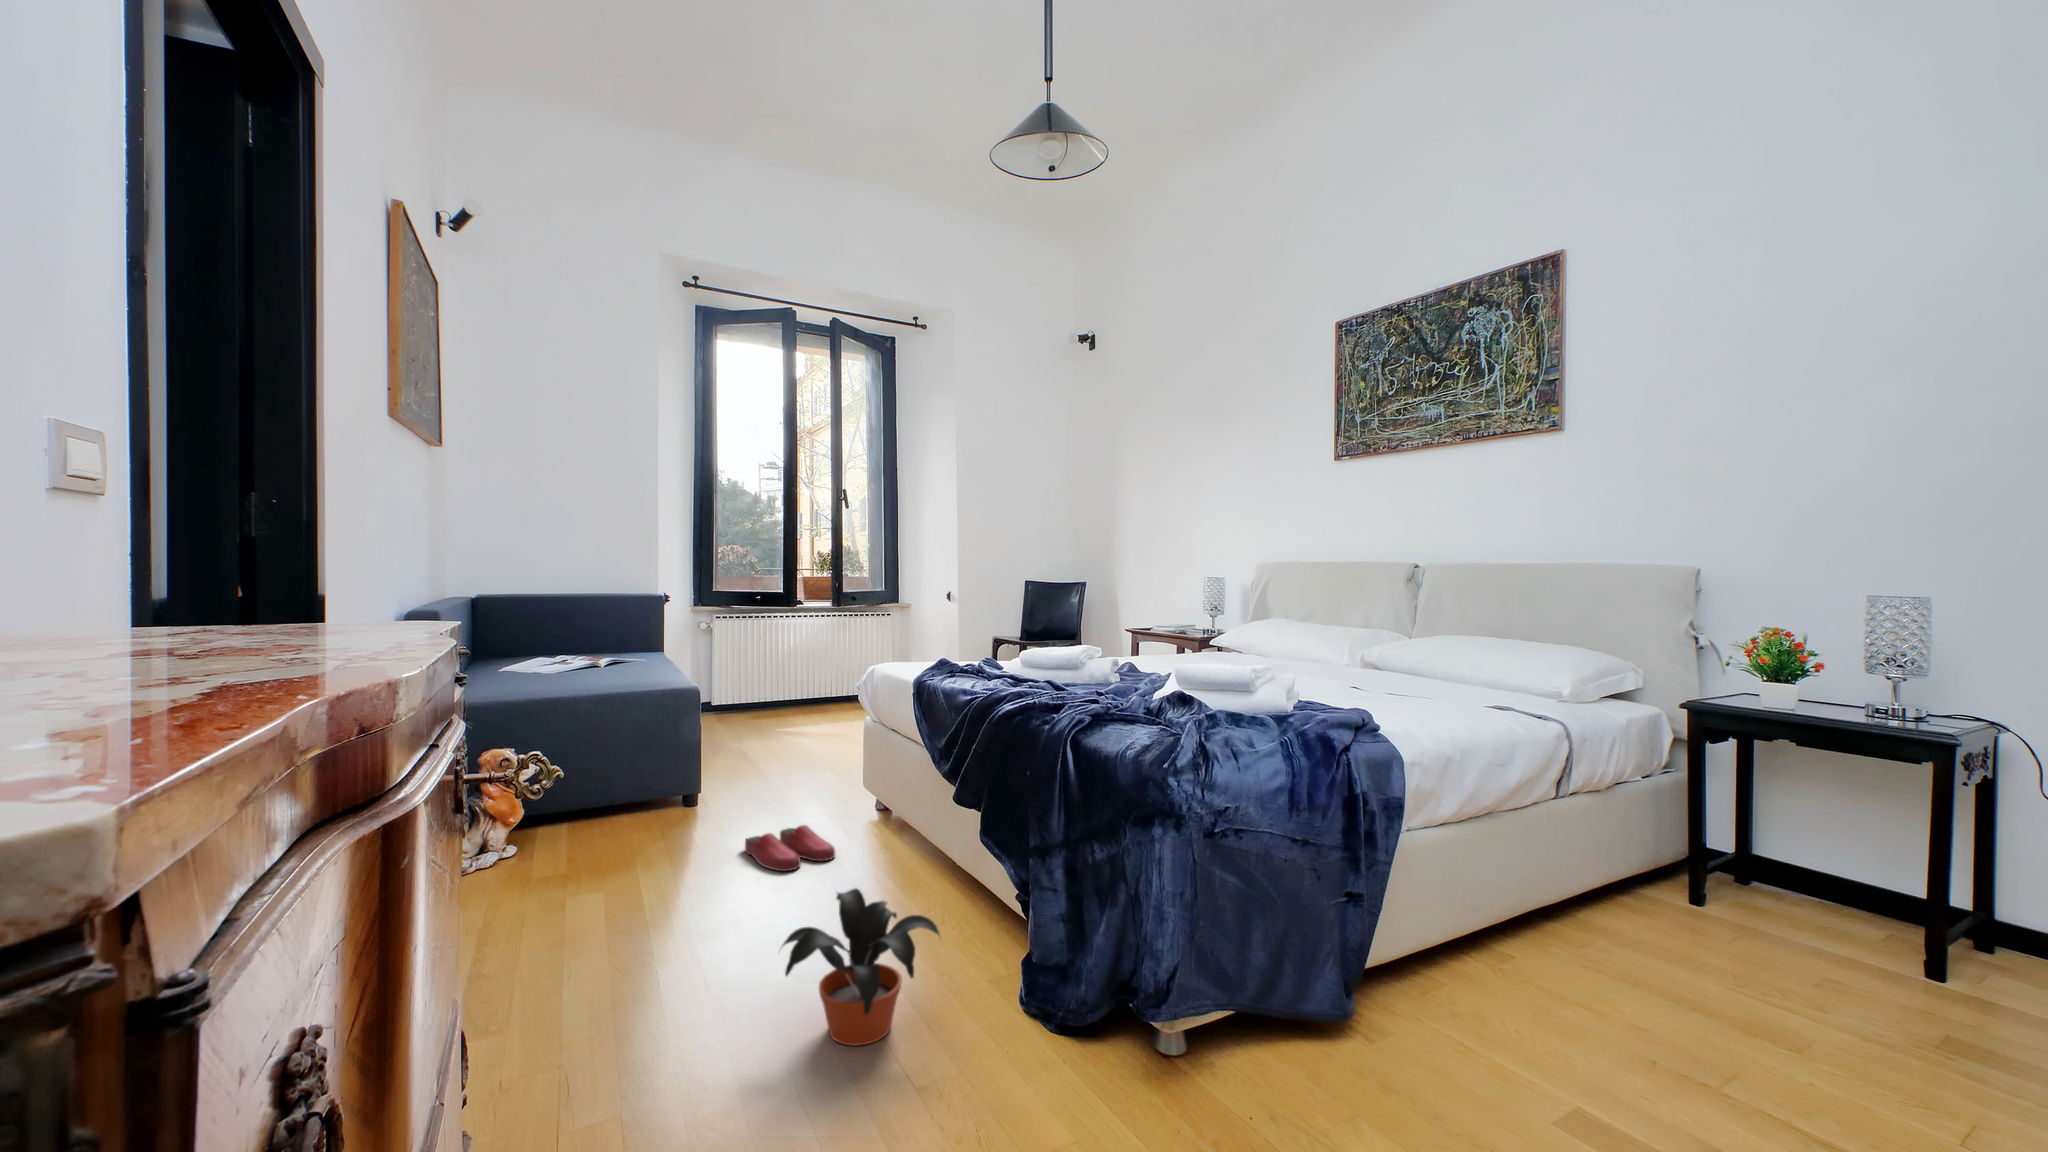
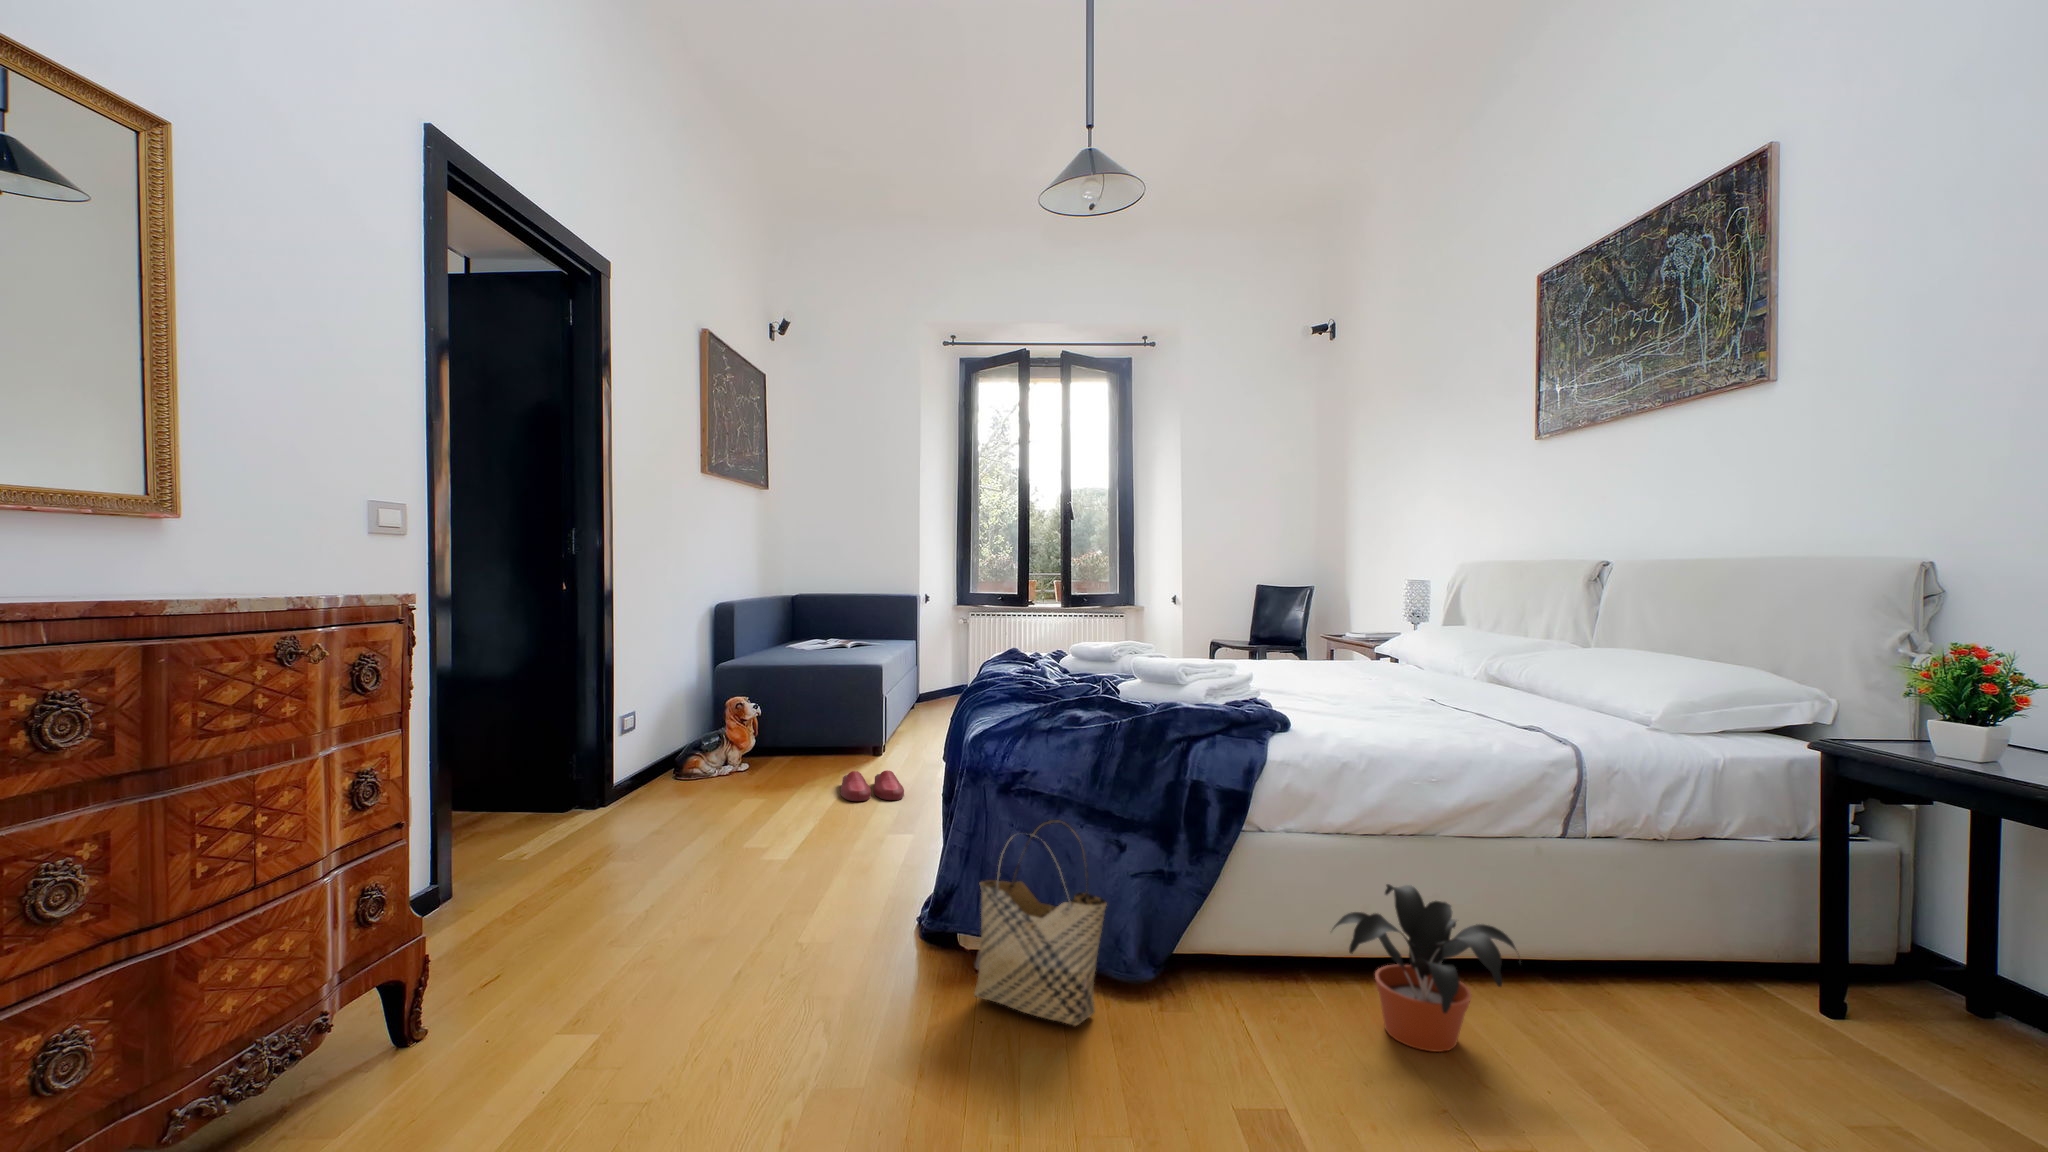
woven basket: none [1236,879,1375,1093] -> present [974,820,1107,1026]
potted plant: present [783,888,939,1046] -> present [1333,884,1516,1052]

